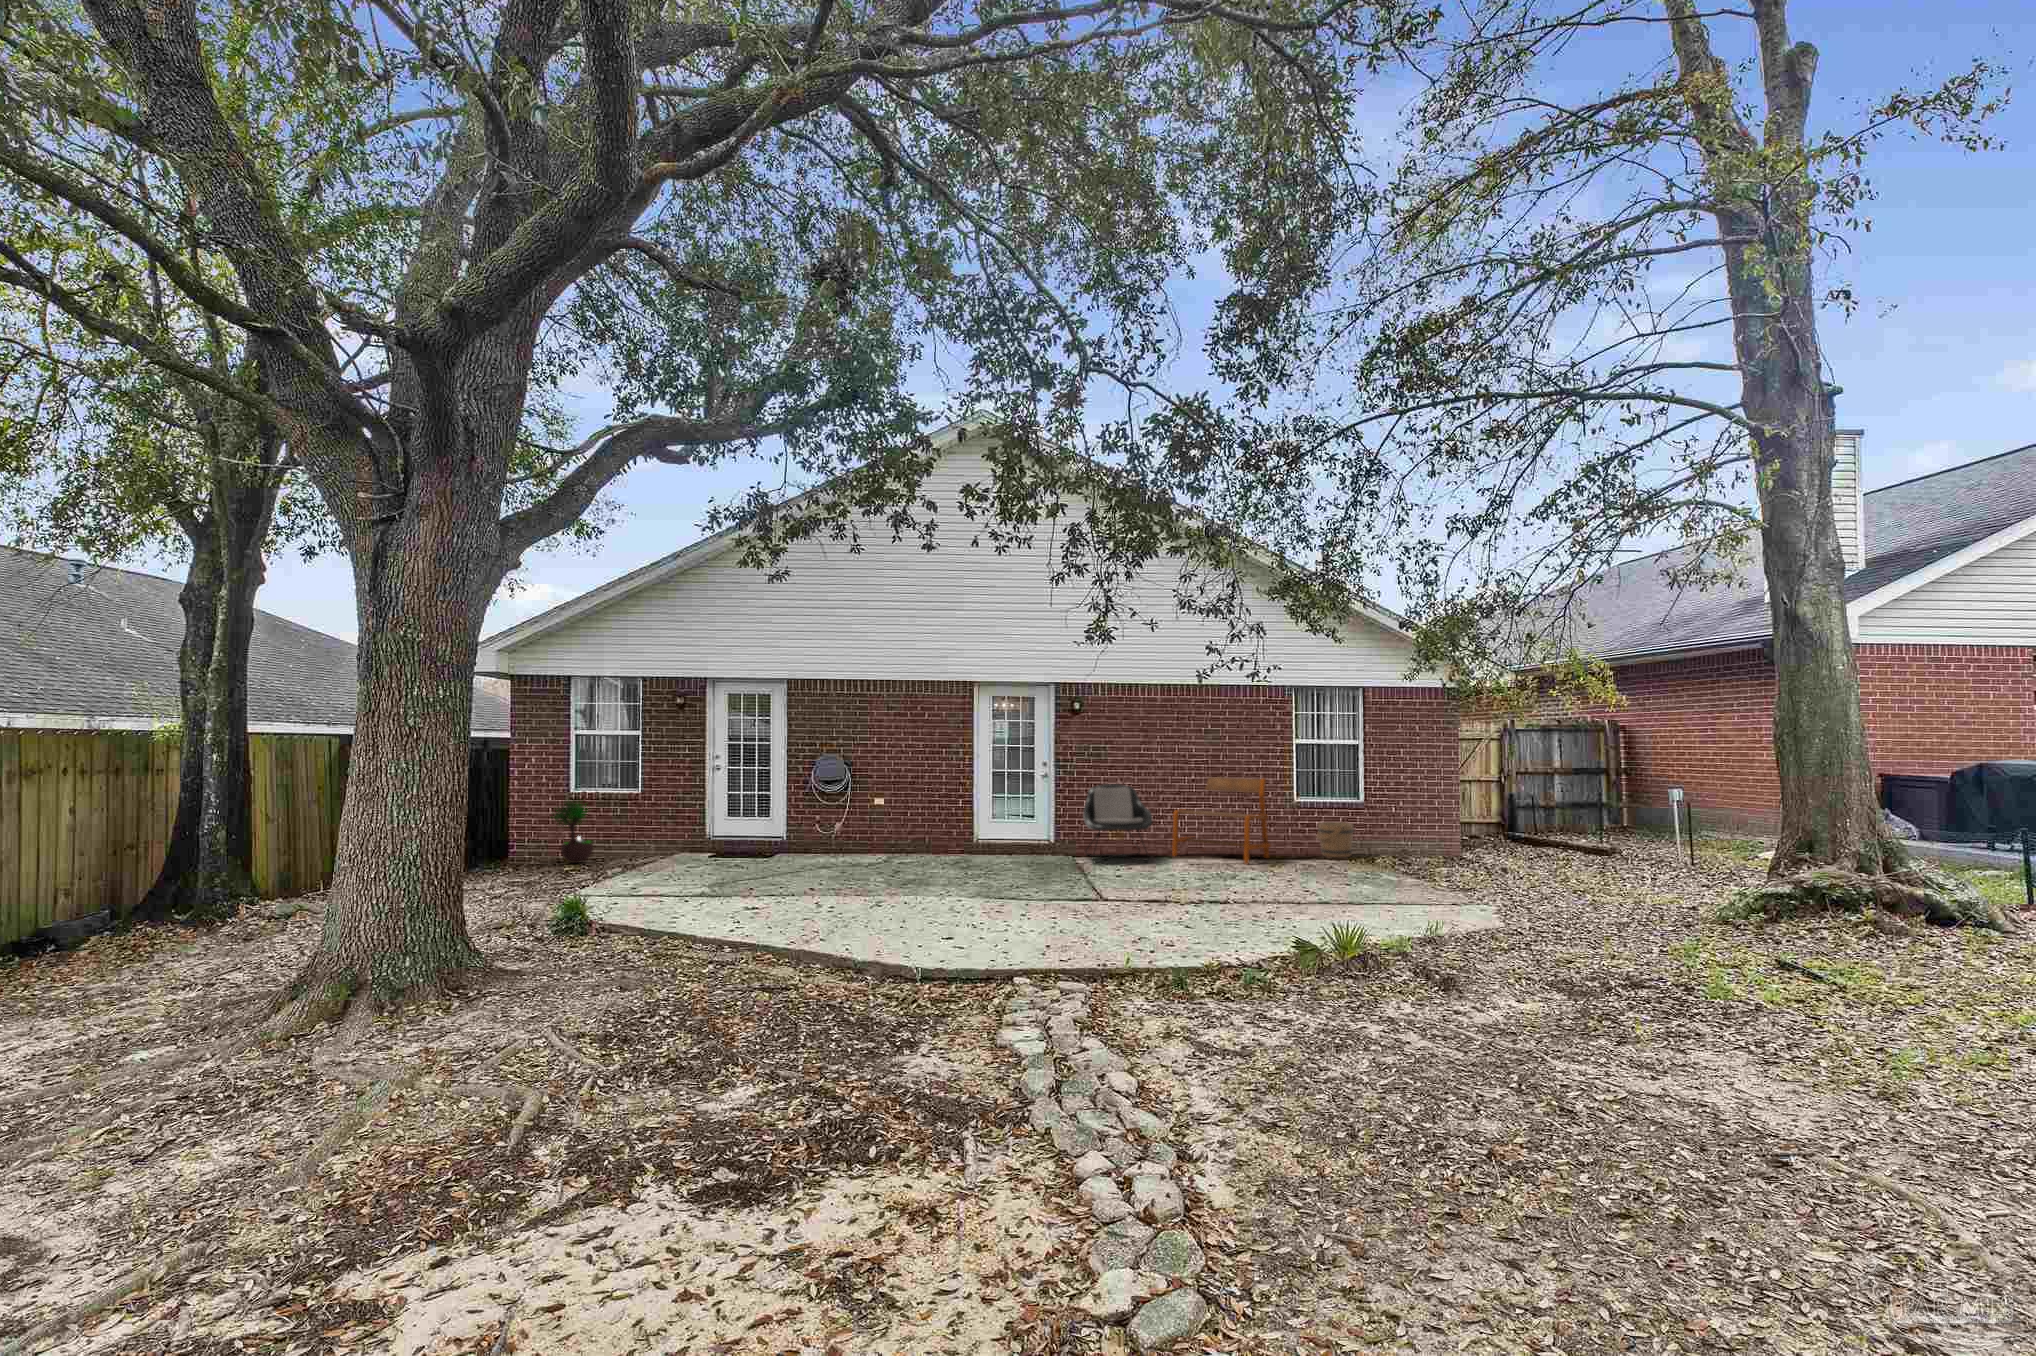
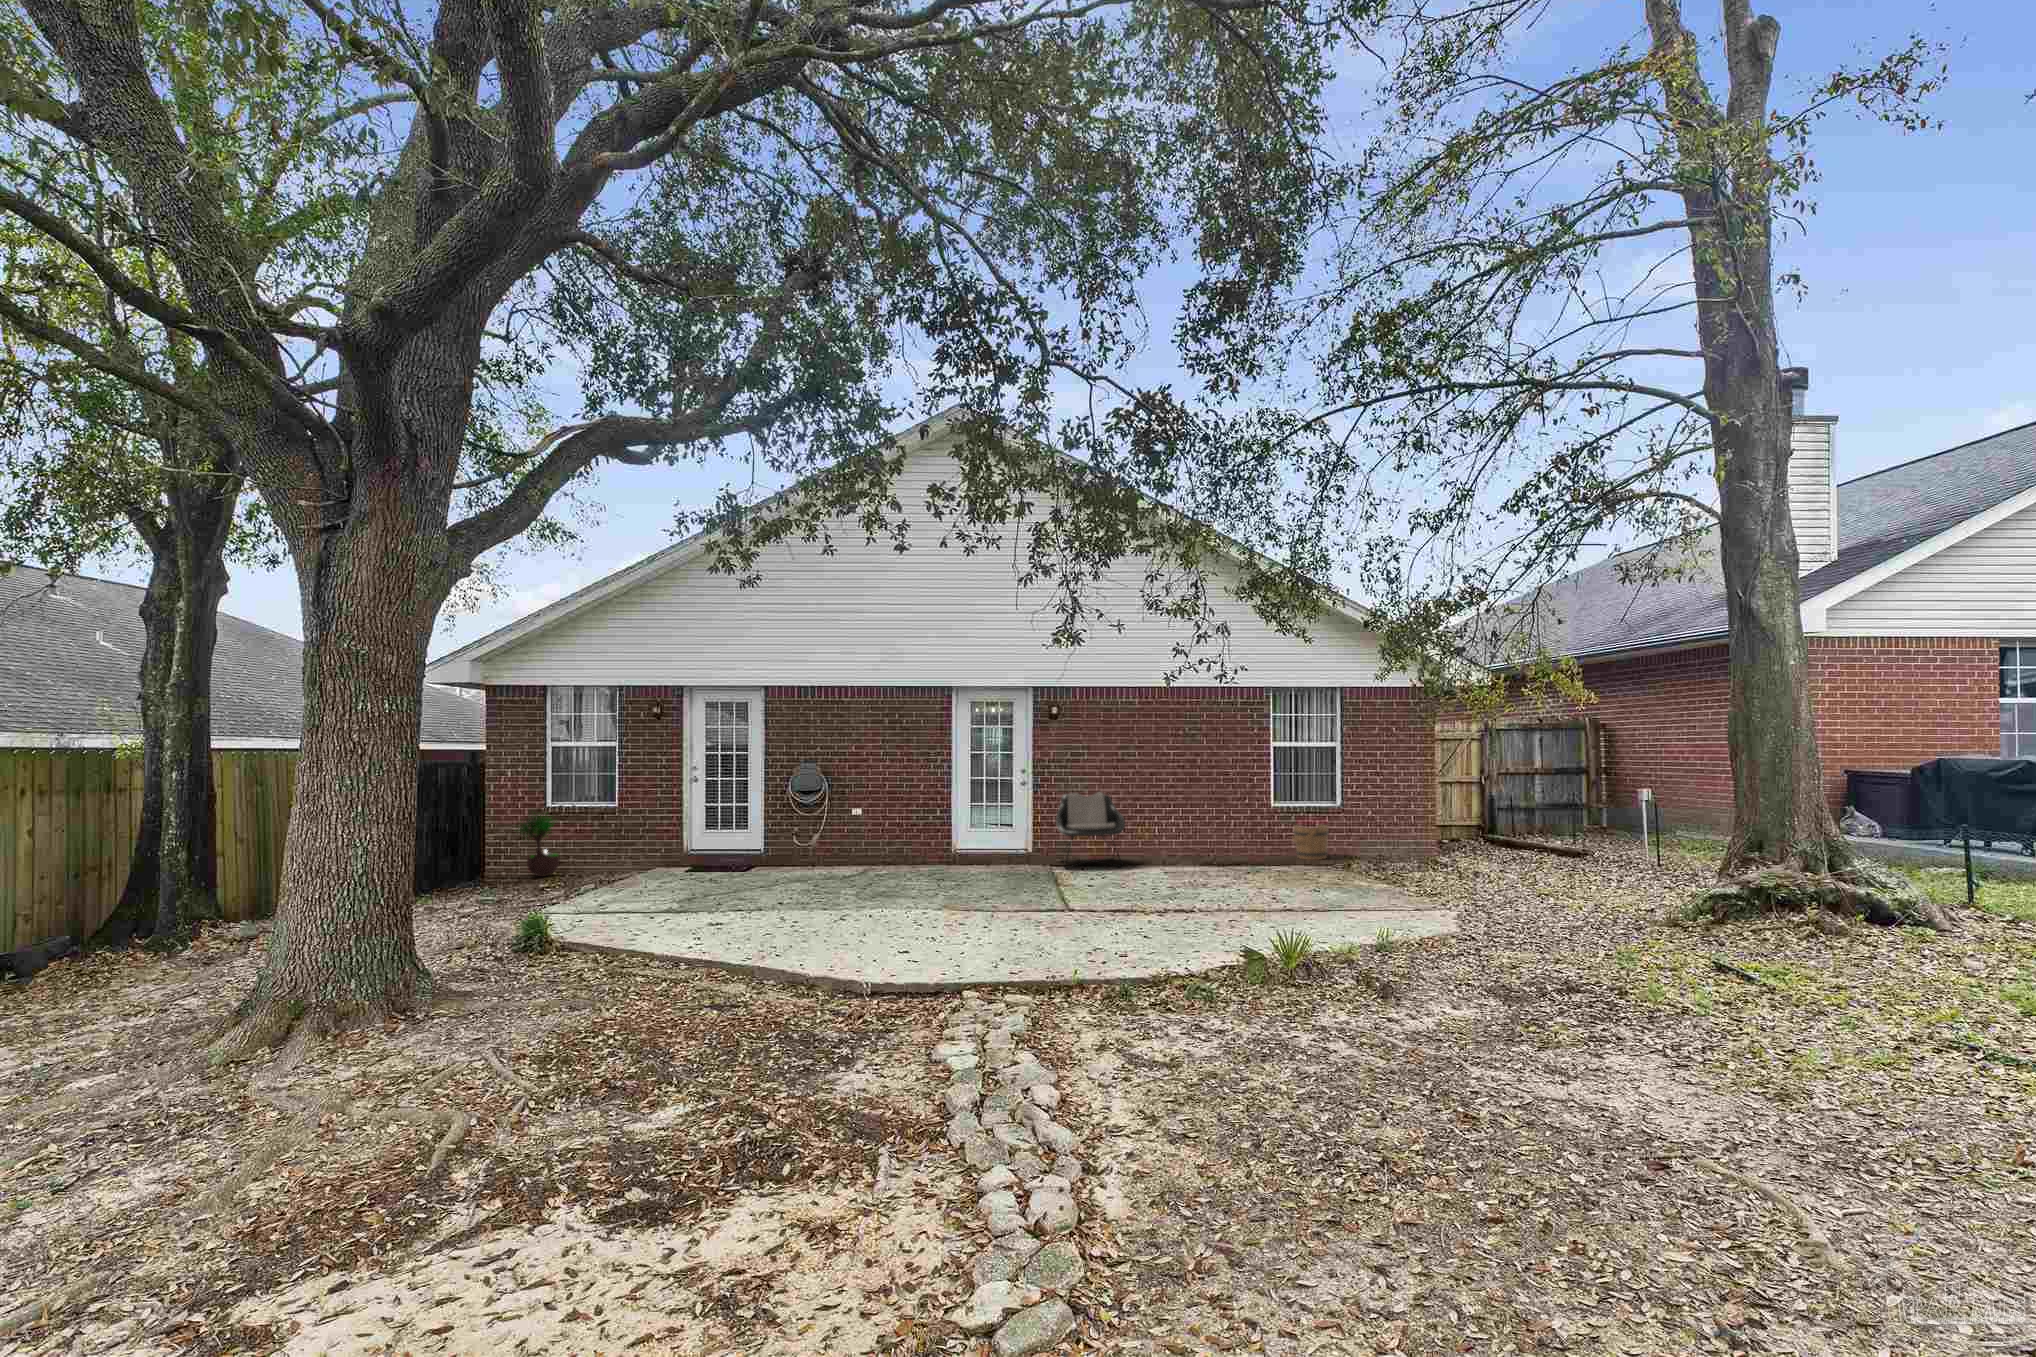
bench: present [1172,777,1270,865] -> none [1147,779,1245,869]

